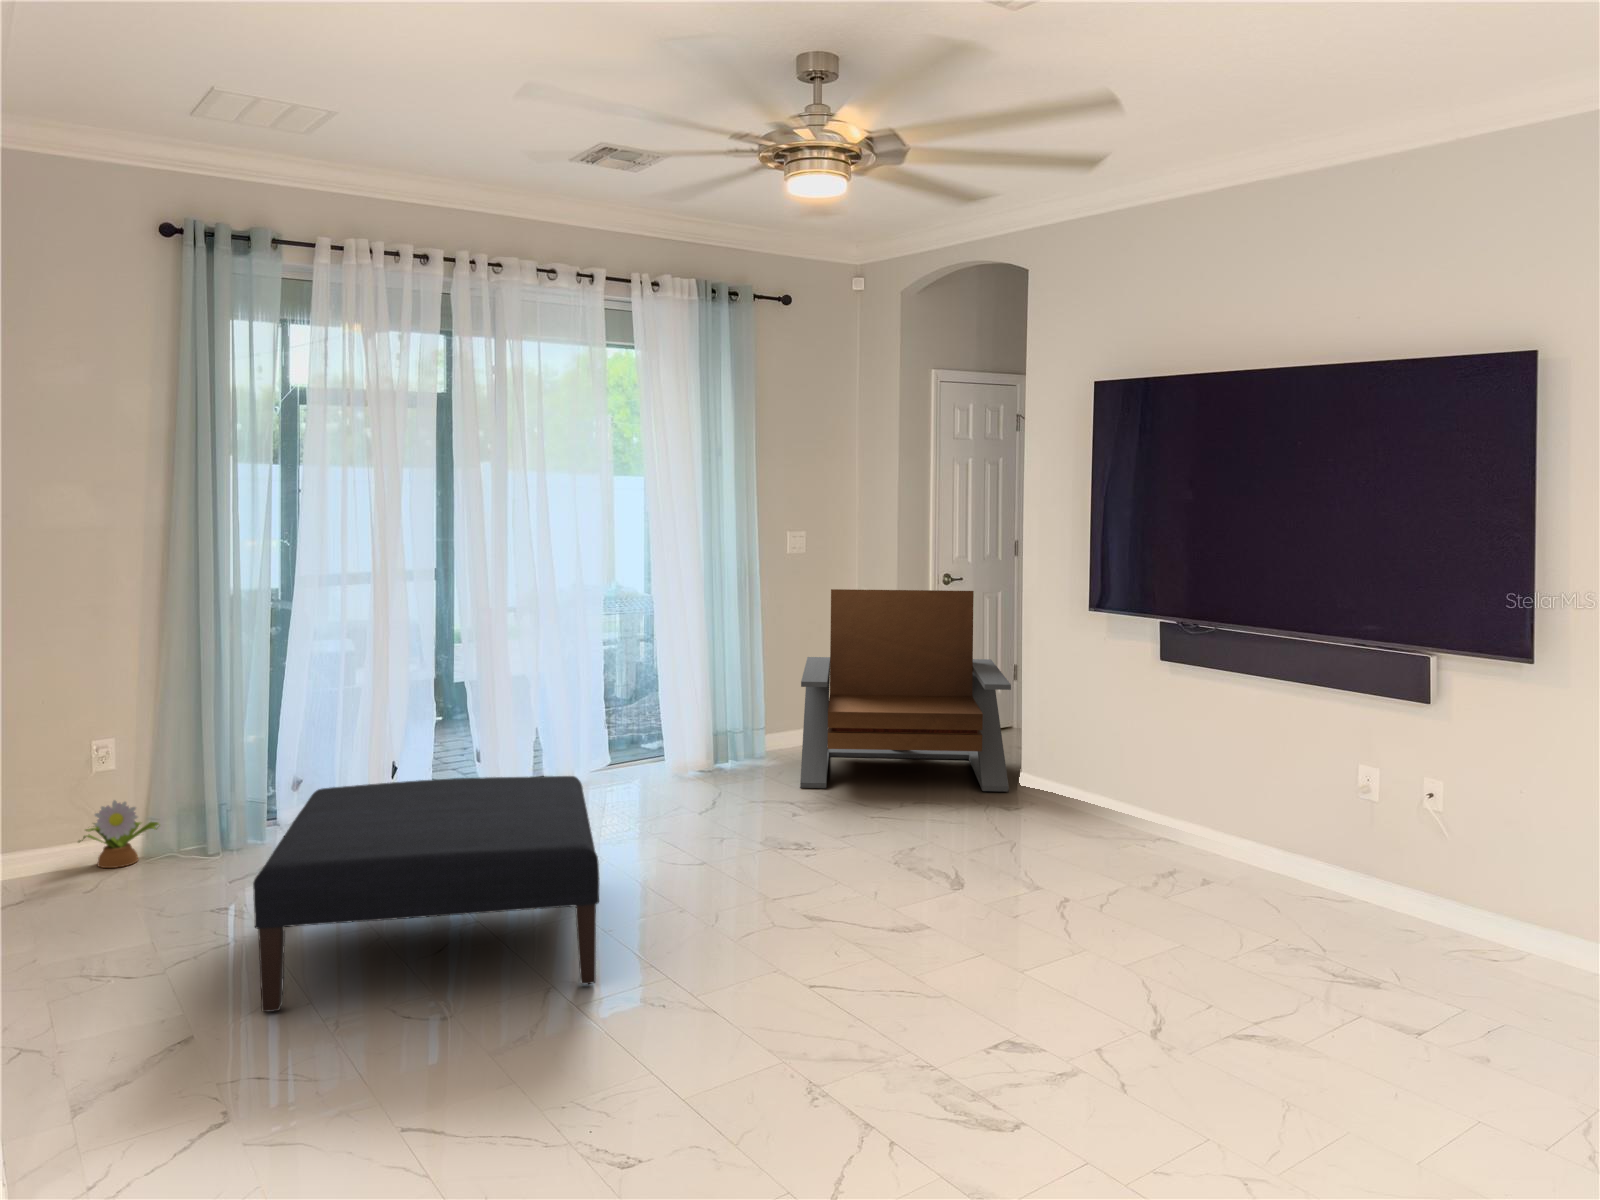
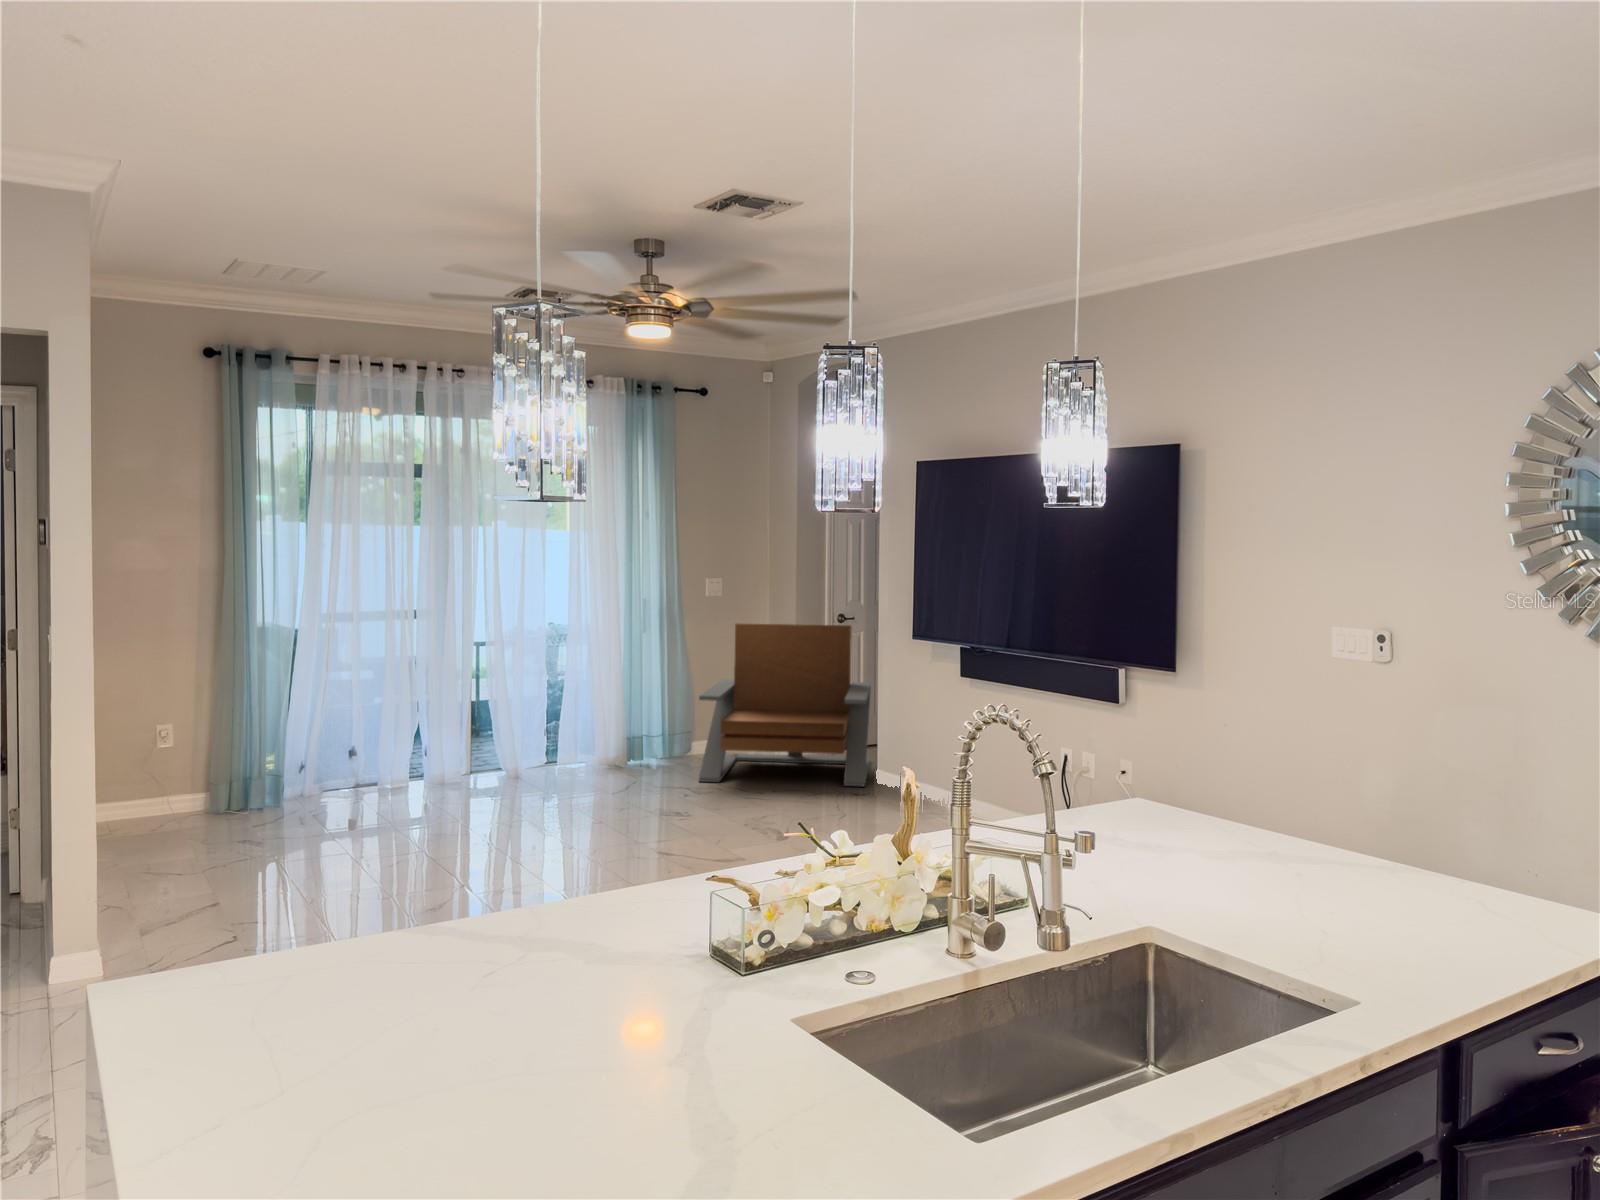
ottoman: present [253,776,599,1012] -> none [239,757,497,905]
decorative plant: present [78,800,160,868] -> none [130,772,193,823]

